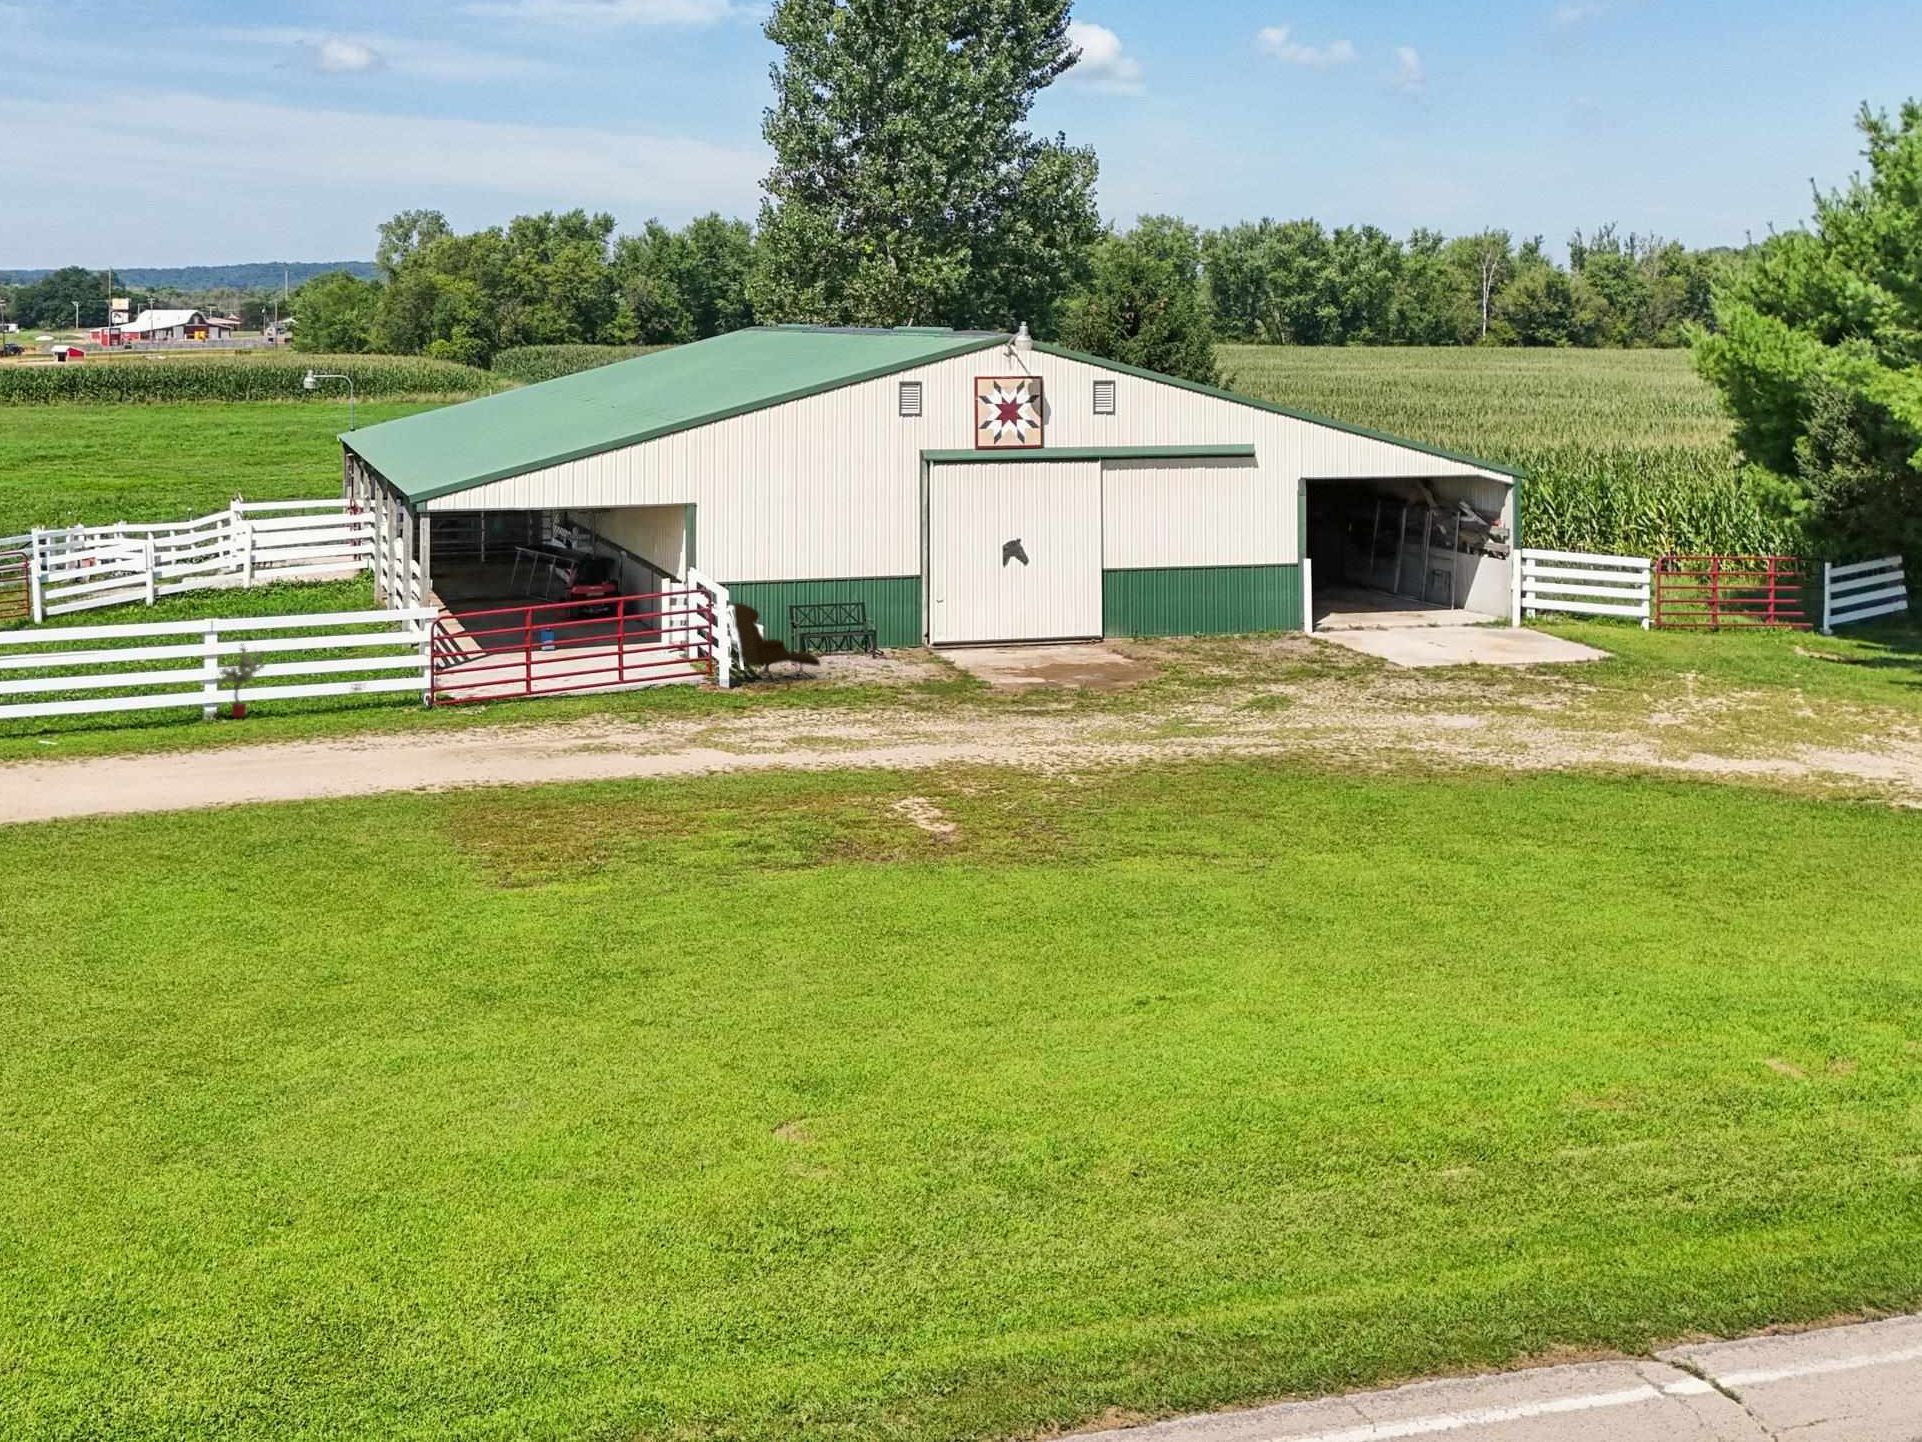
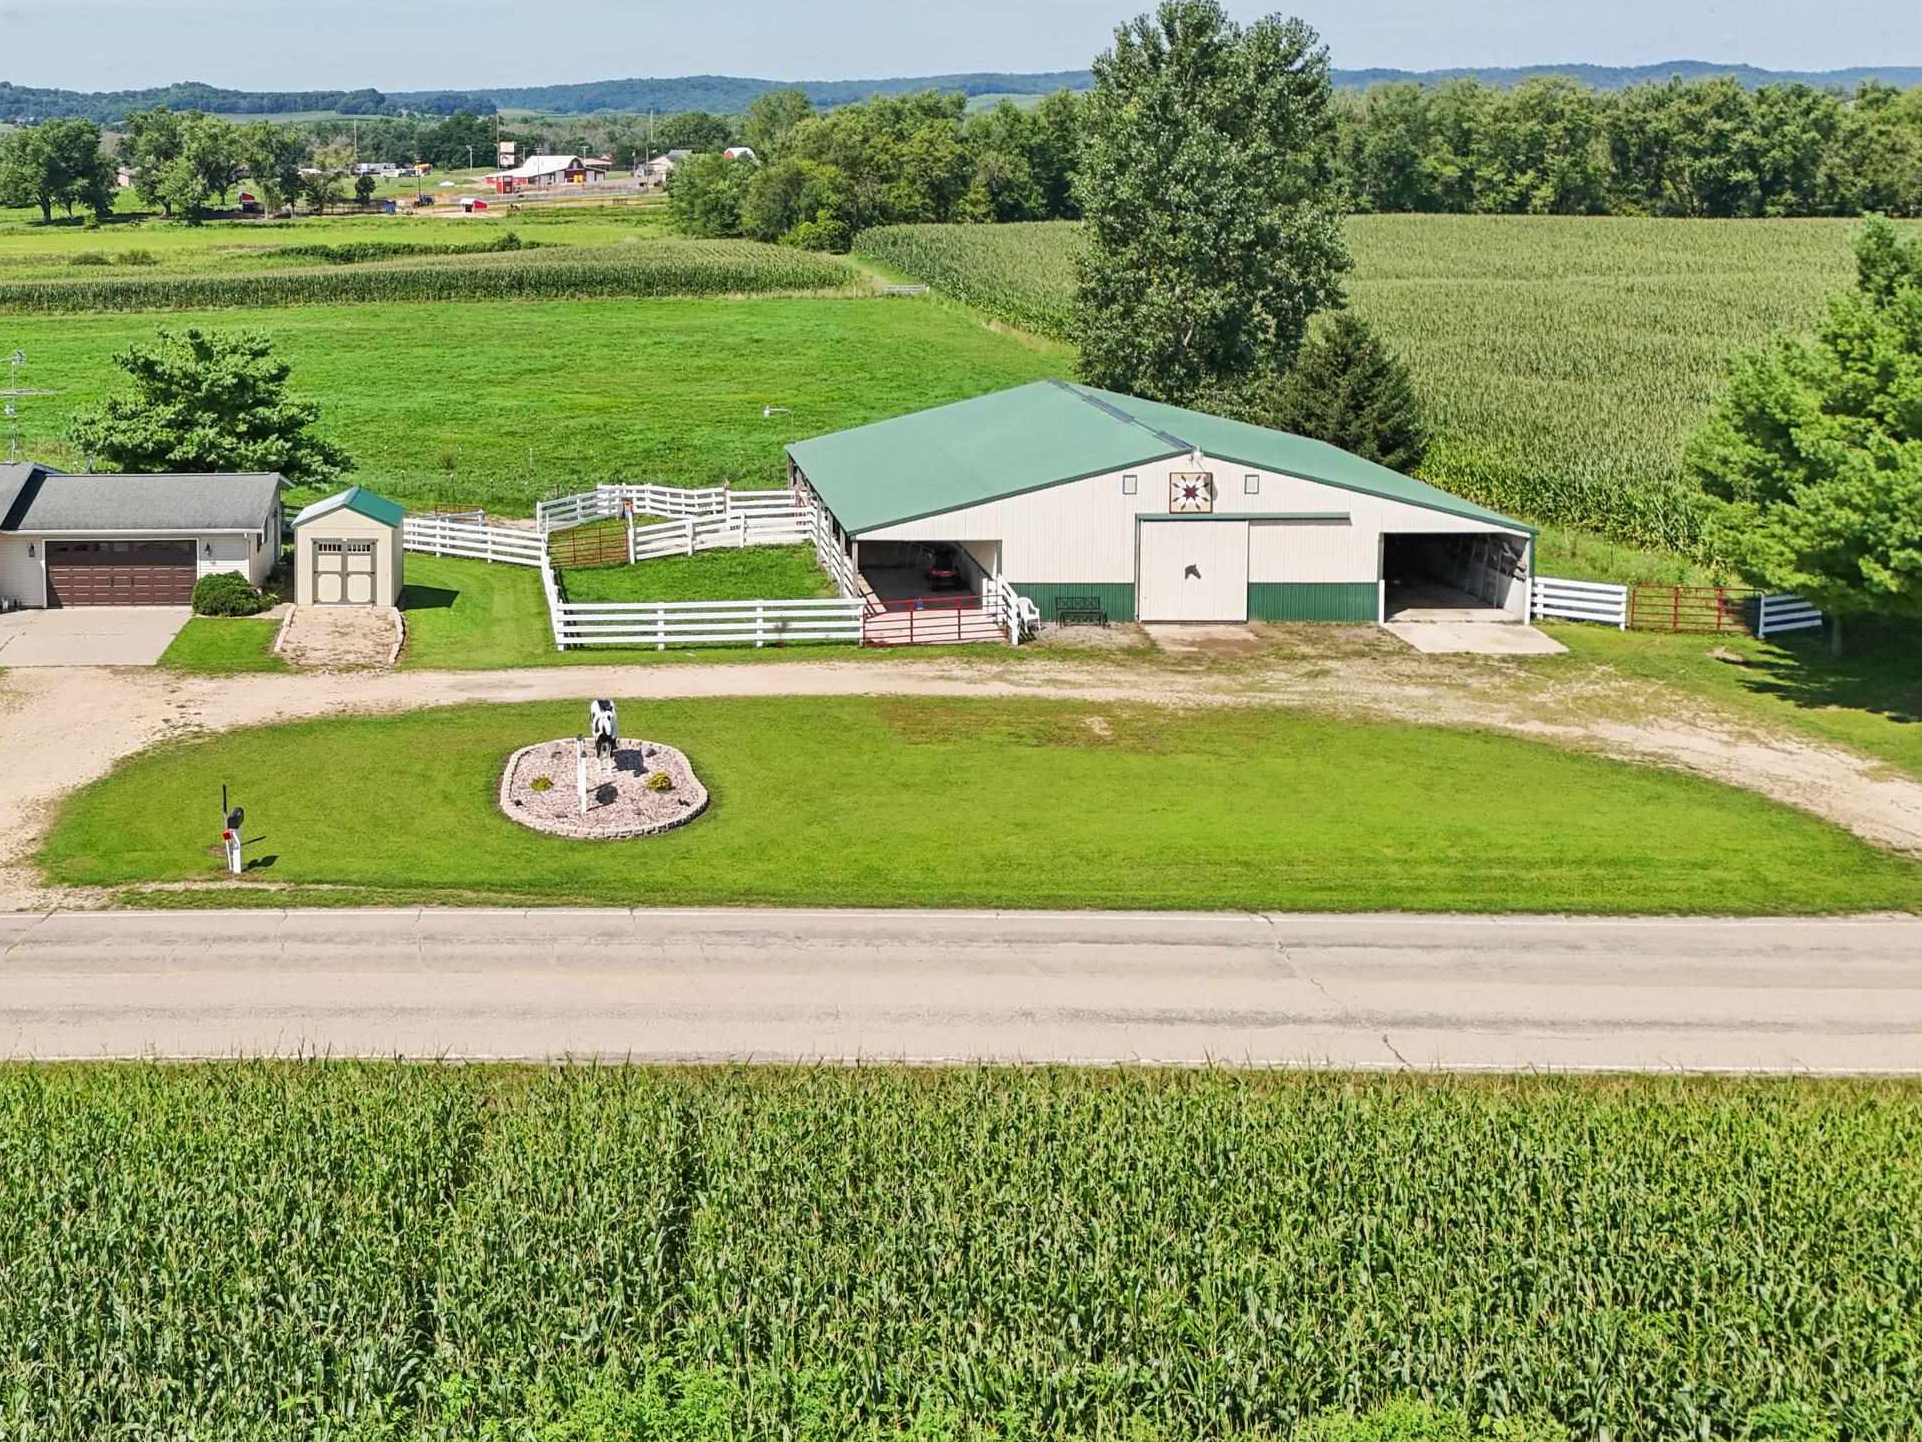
lounge chair: present [733,603,820,683] -> none [1019,600,1065,643]

